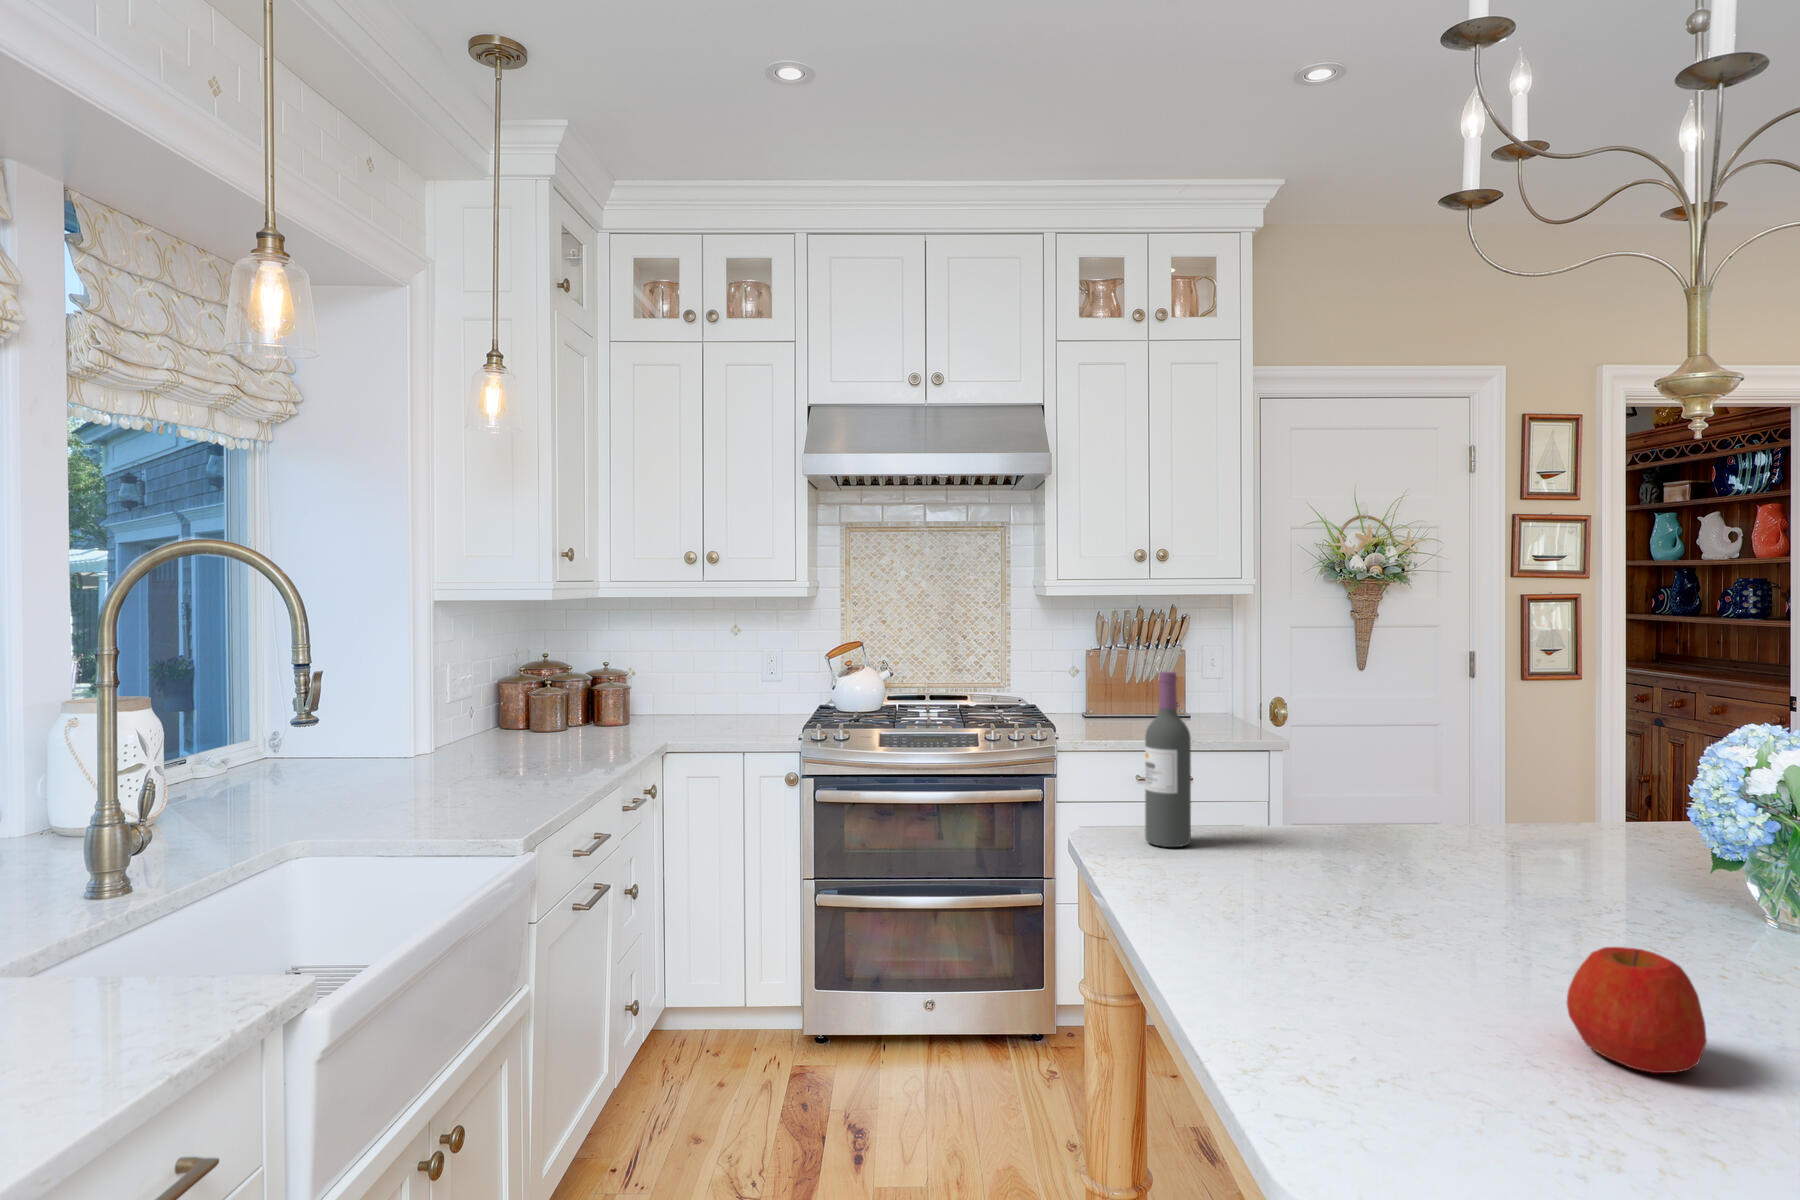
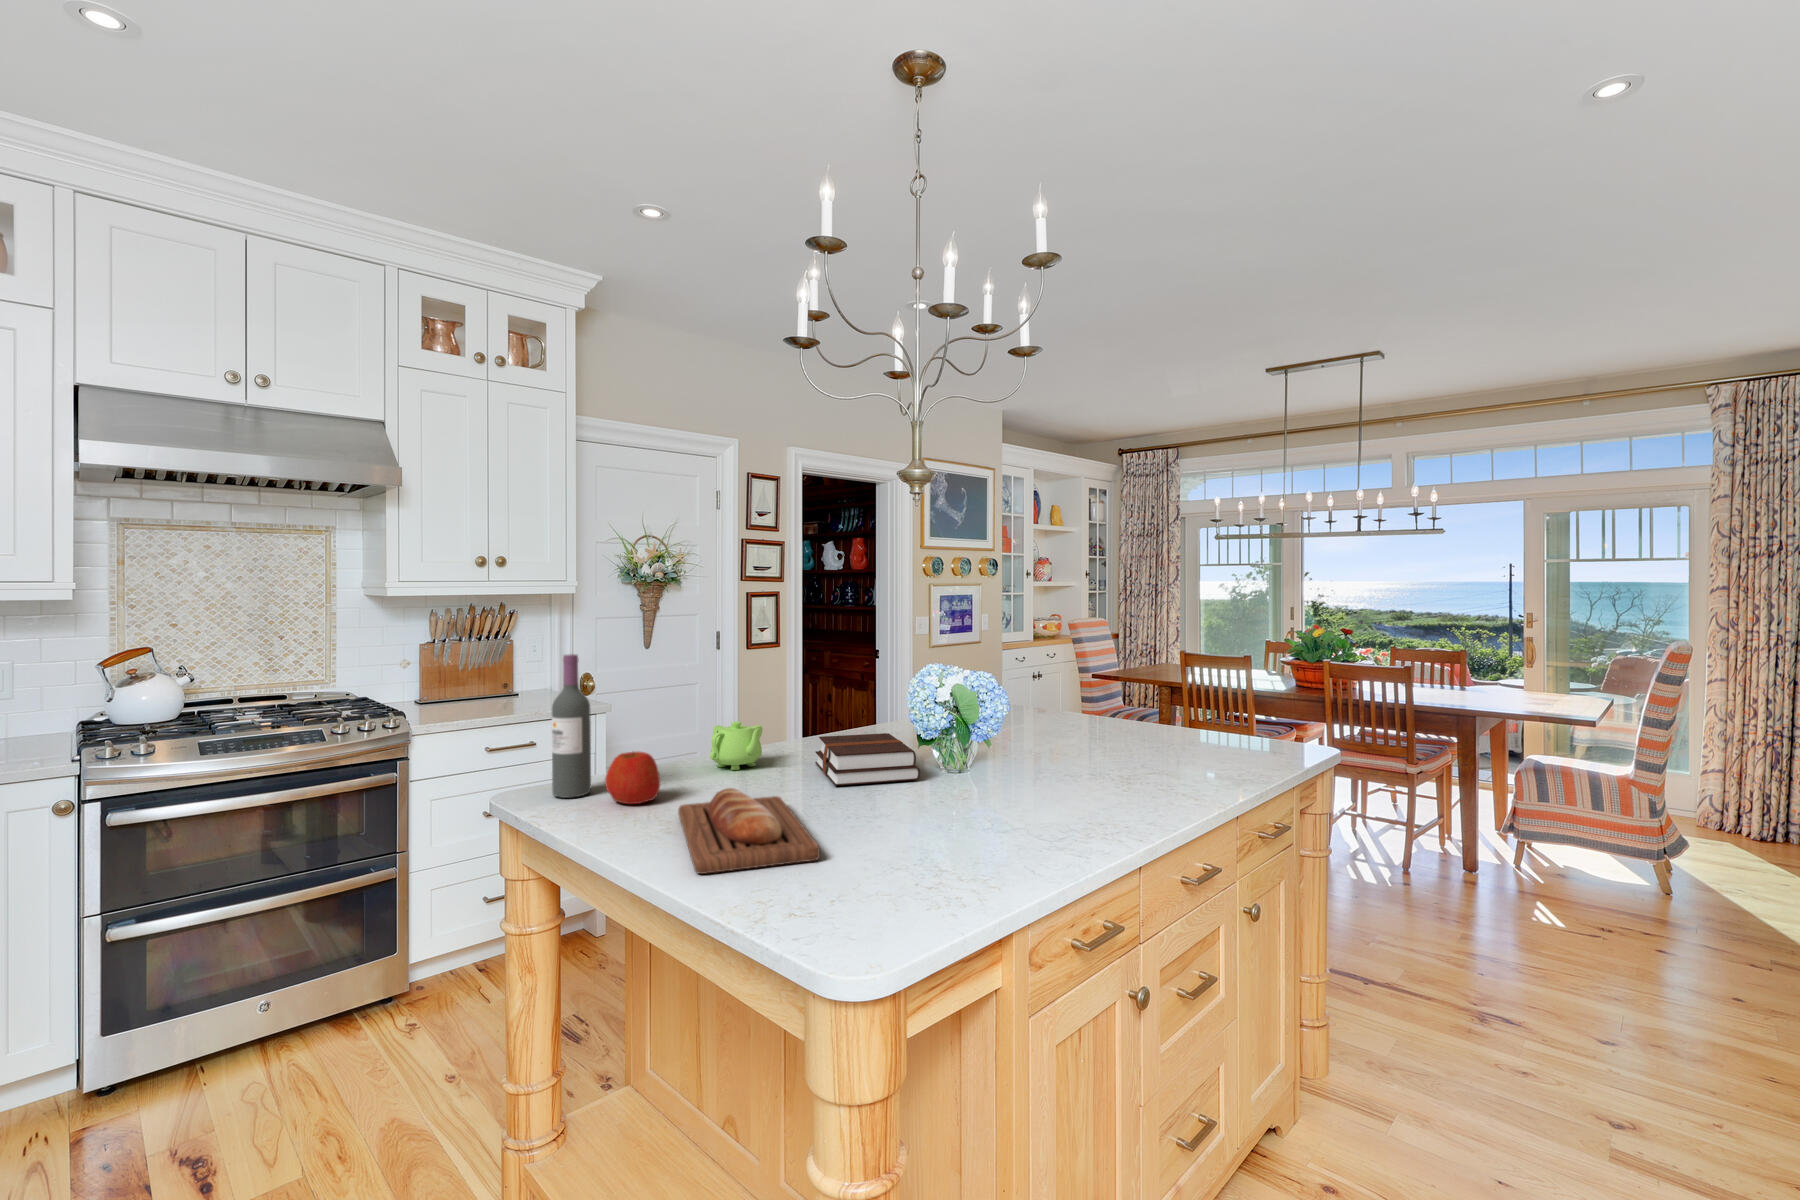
teapot: none [1359,781,1448,851] -> present [710,722,762,770]
hardback book: none [1534,822,1718,923] -> present [815,733,920,786]
bread loaf: none [1244,871,1437,1003] -> present [678,788,820,874]
apple: present [1567,947,1707,1073] -> present [605,751,660,804]

